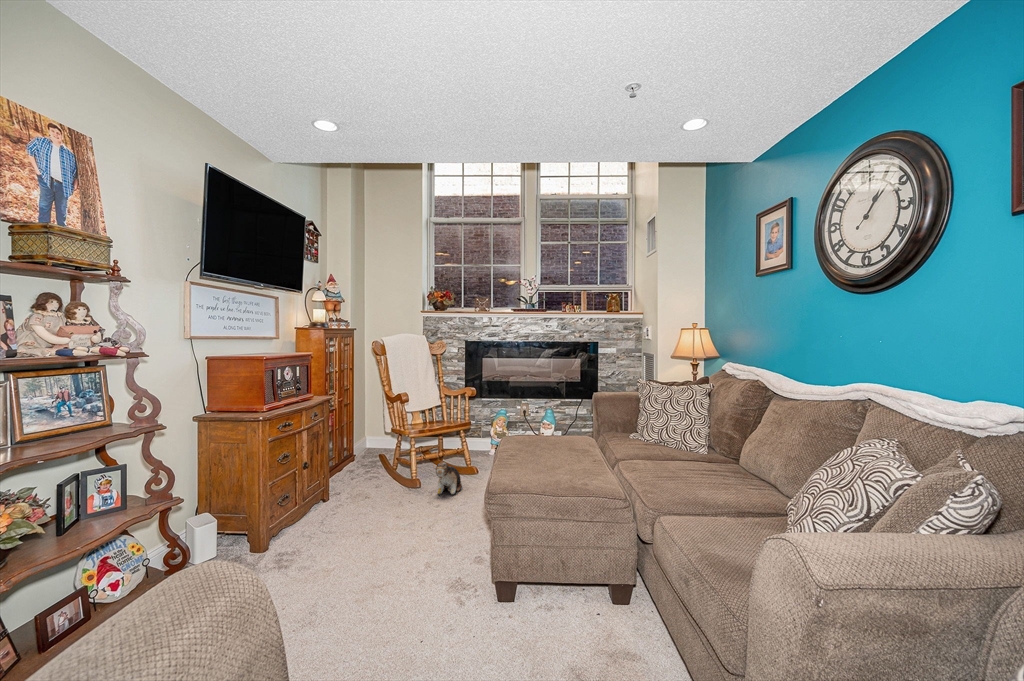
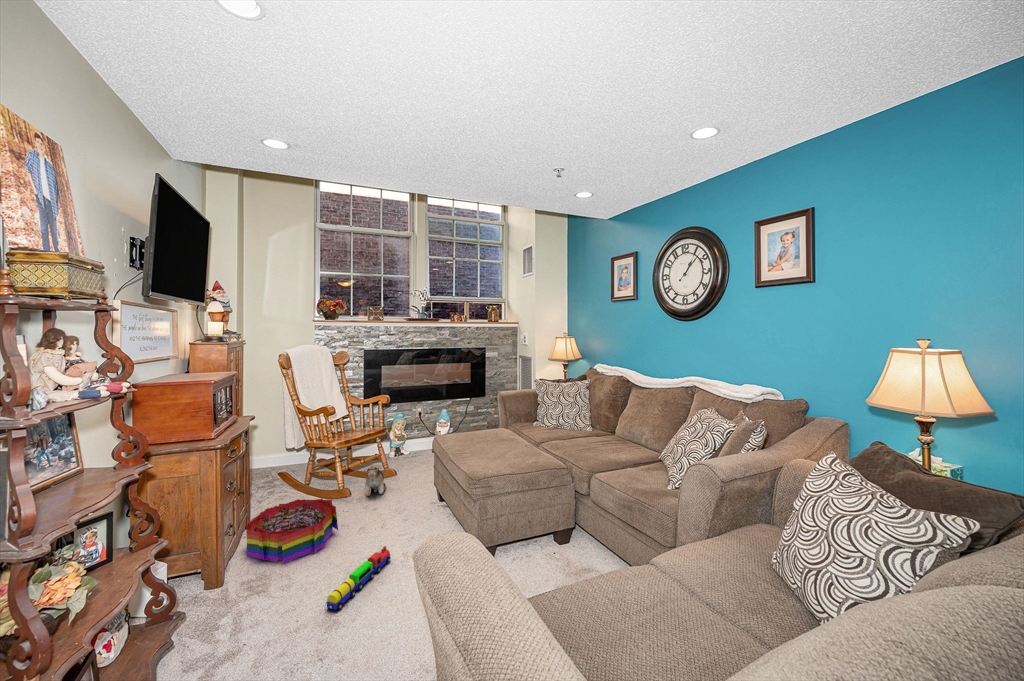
storage bin: none [299,485,387,547] -> present [246,499,338,564]
toy train: none [315,552,409,611] -> present [326,546,390,610]

